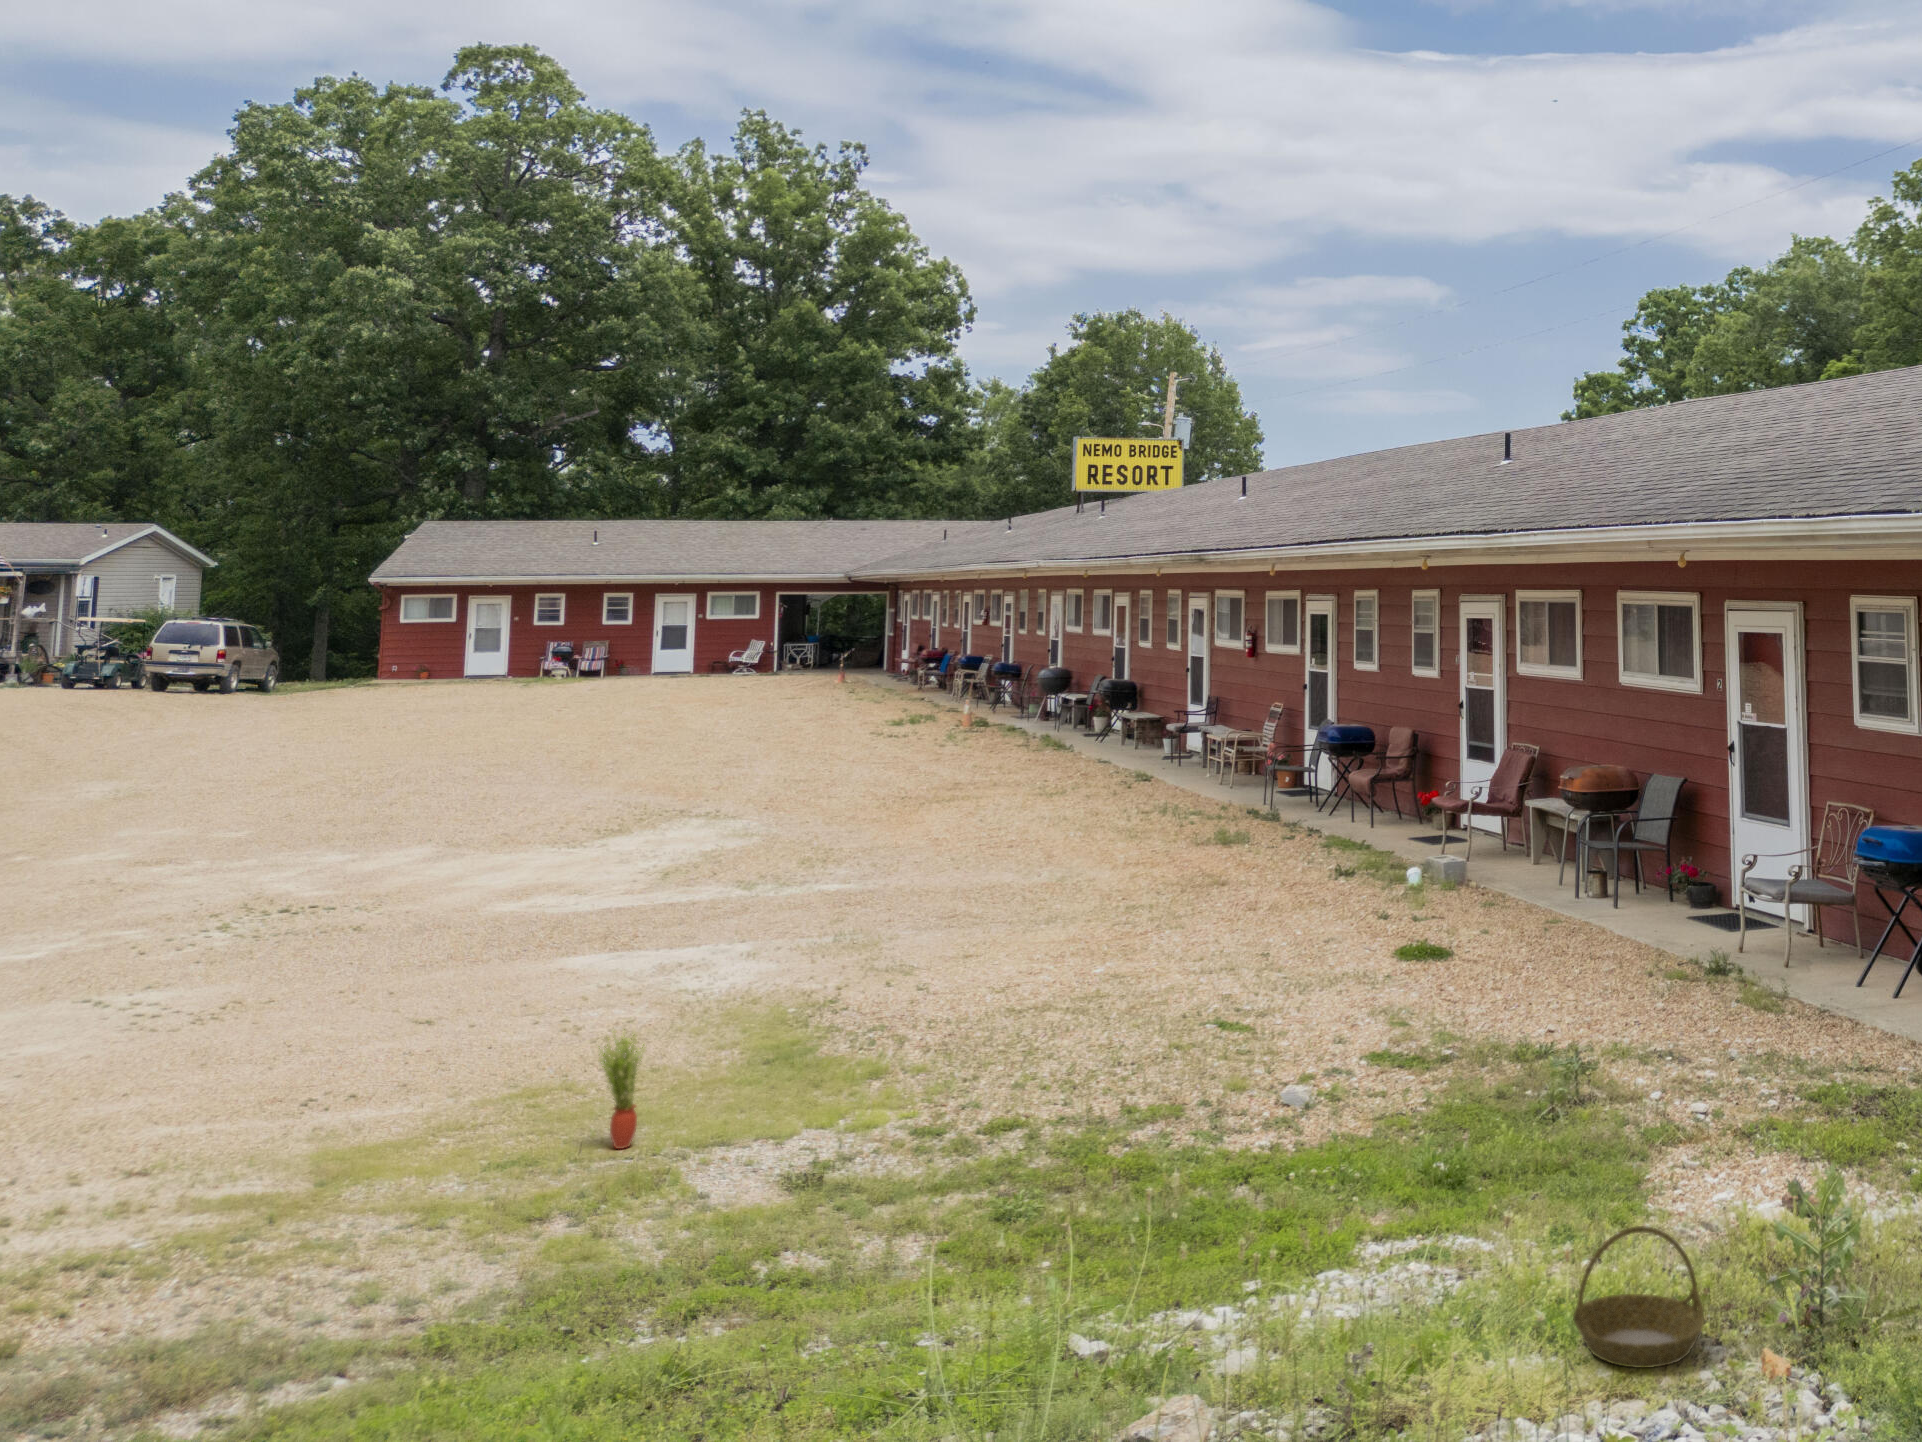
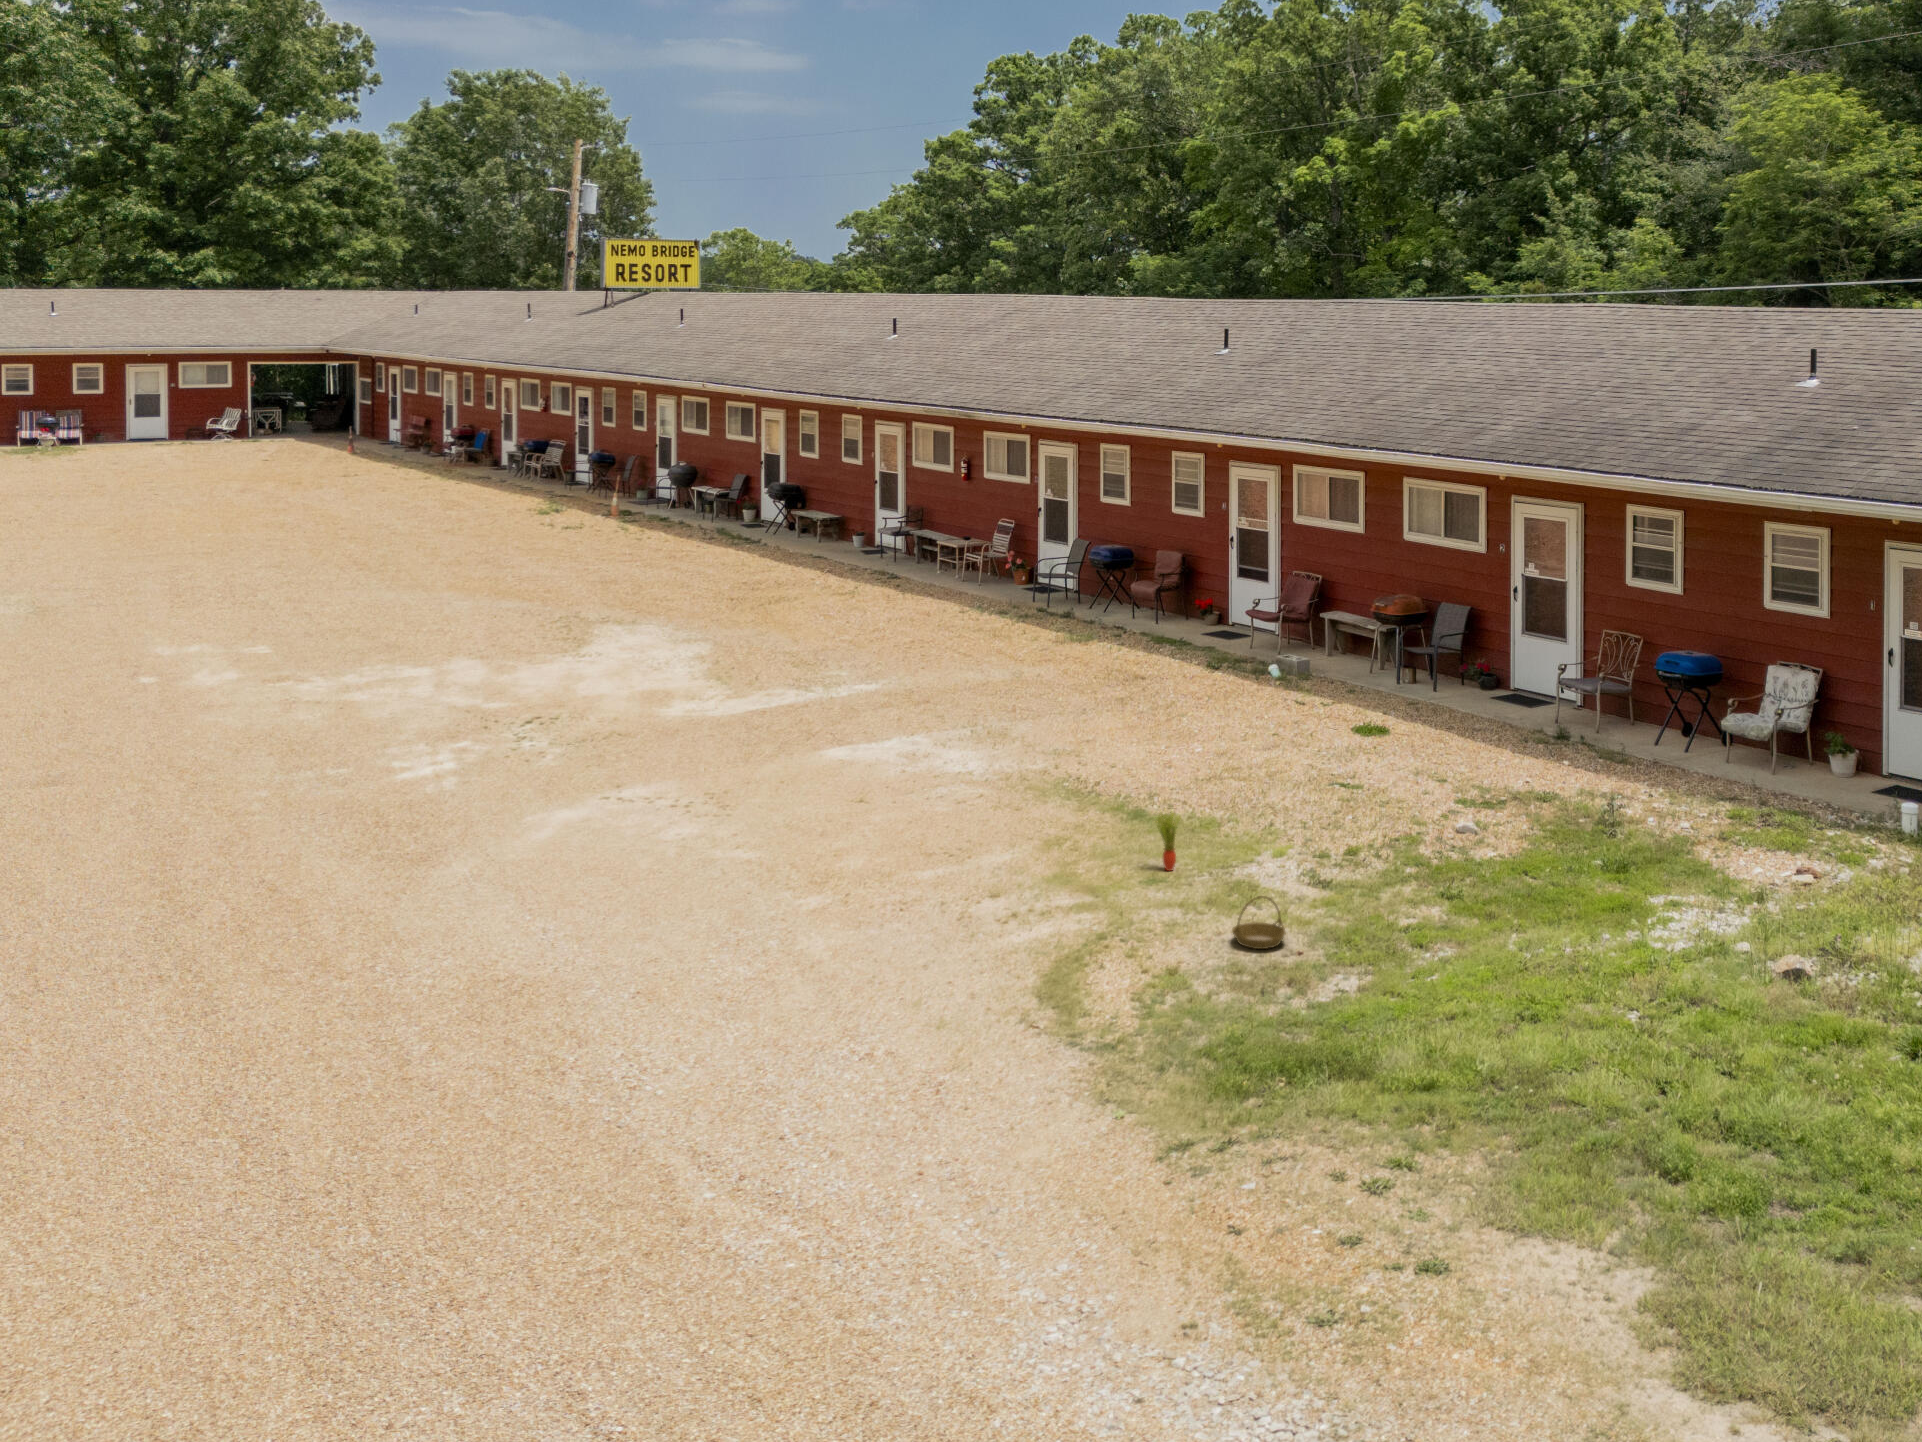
basket: present [1573,1226,1704,1368] -> present [1232,896,1286,949]

